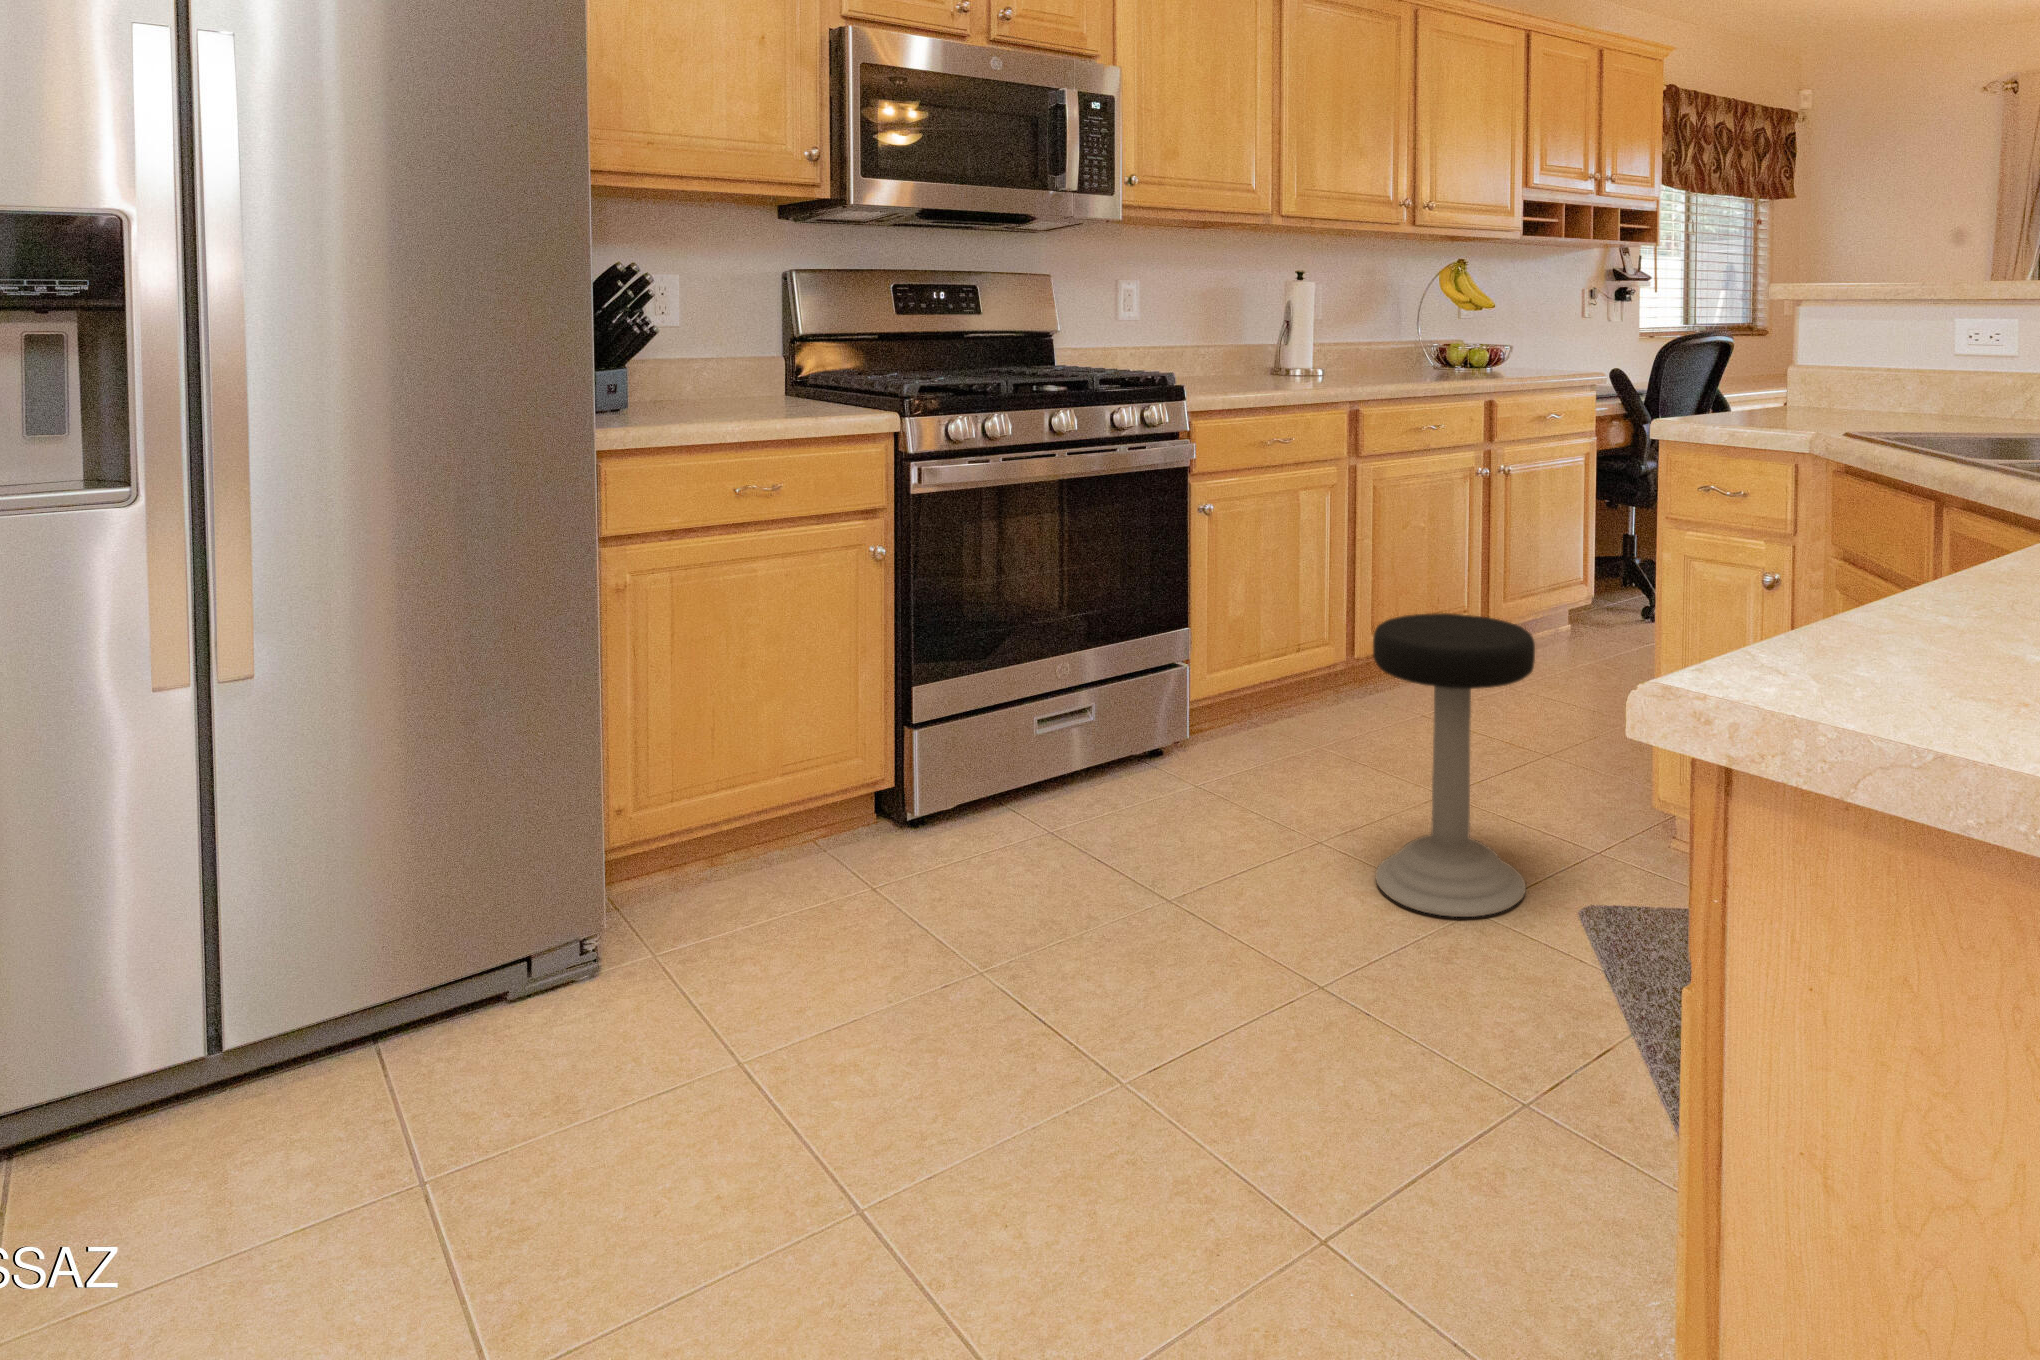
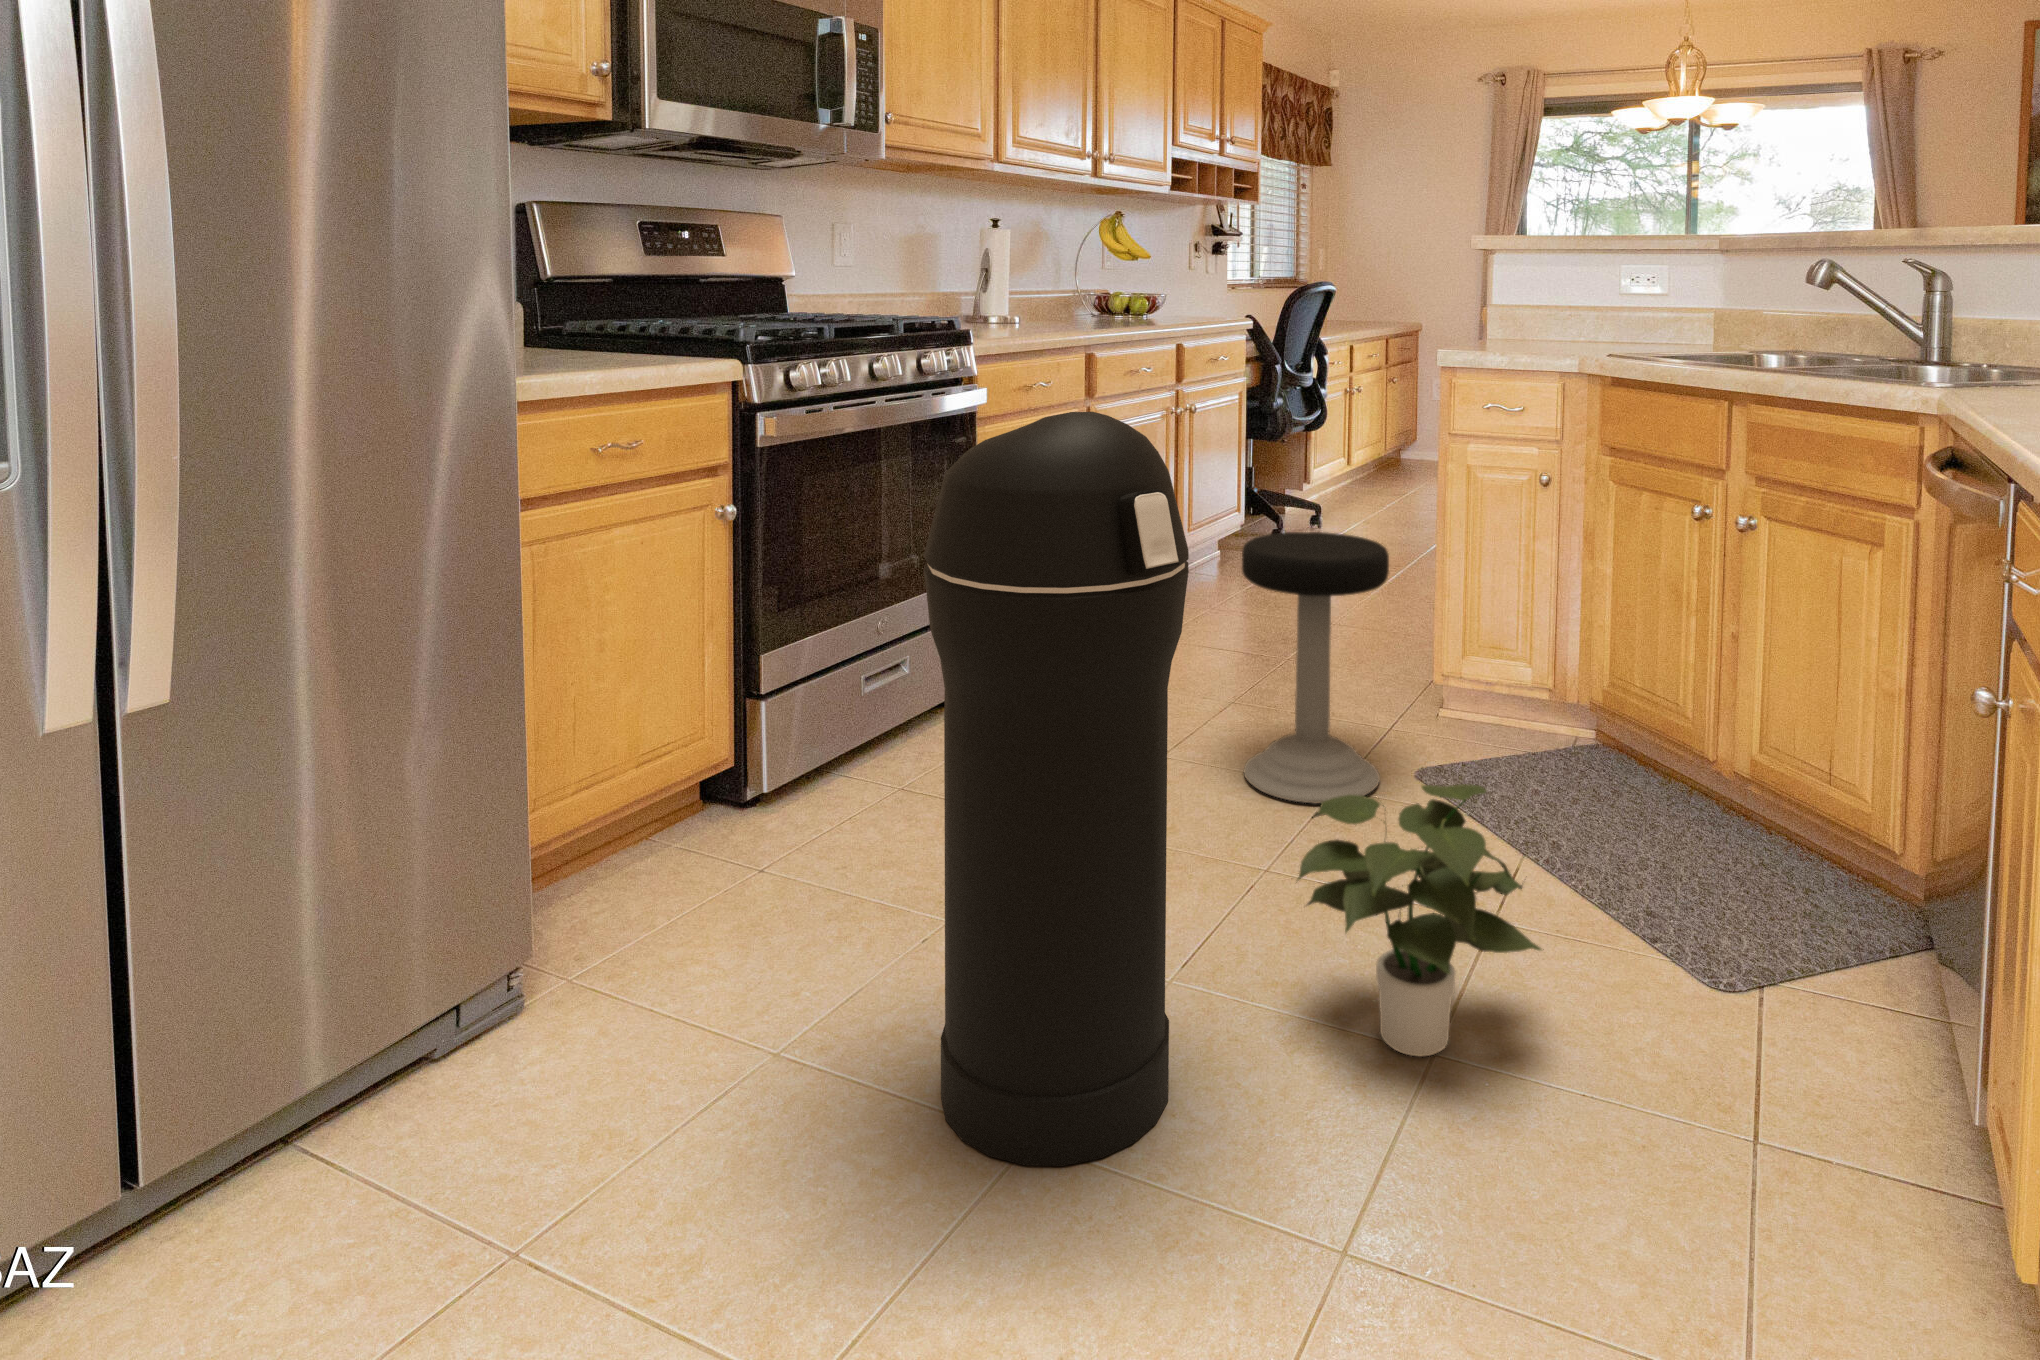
trash can: none [809,481,1068,1210] -> present [923,412,1189,1166]
potted plant: none [1201,902,1455,1205] -> present [1297,784,1544,1056]

